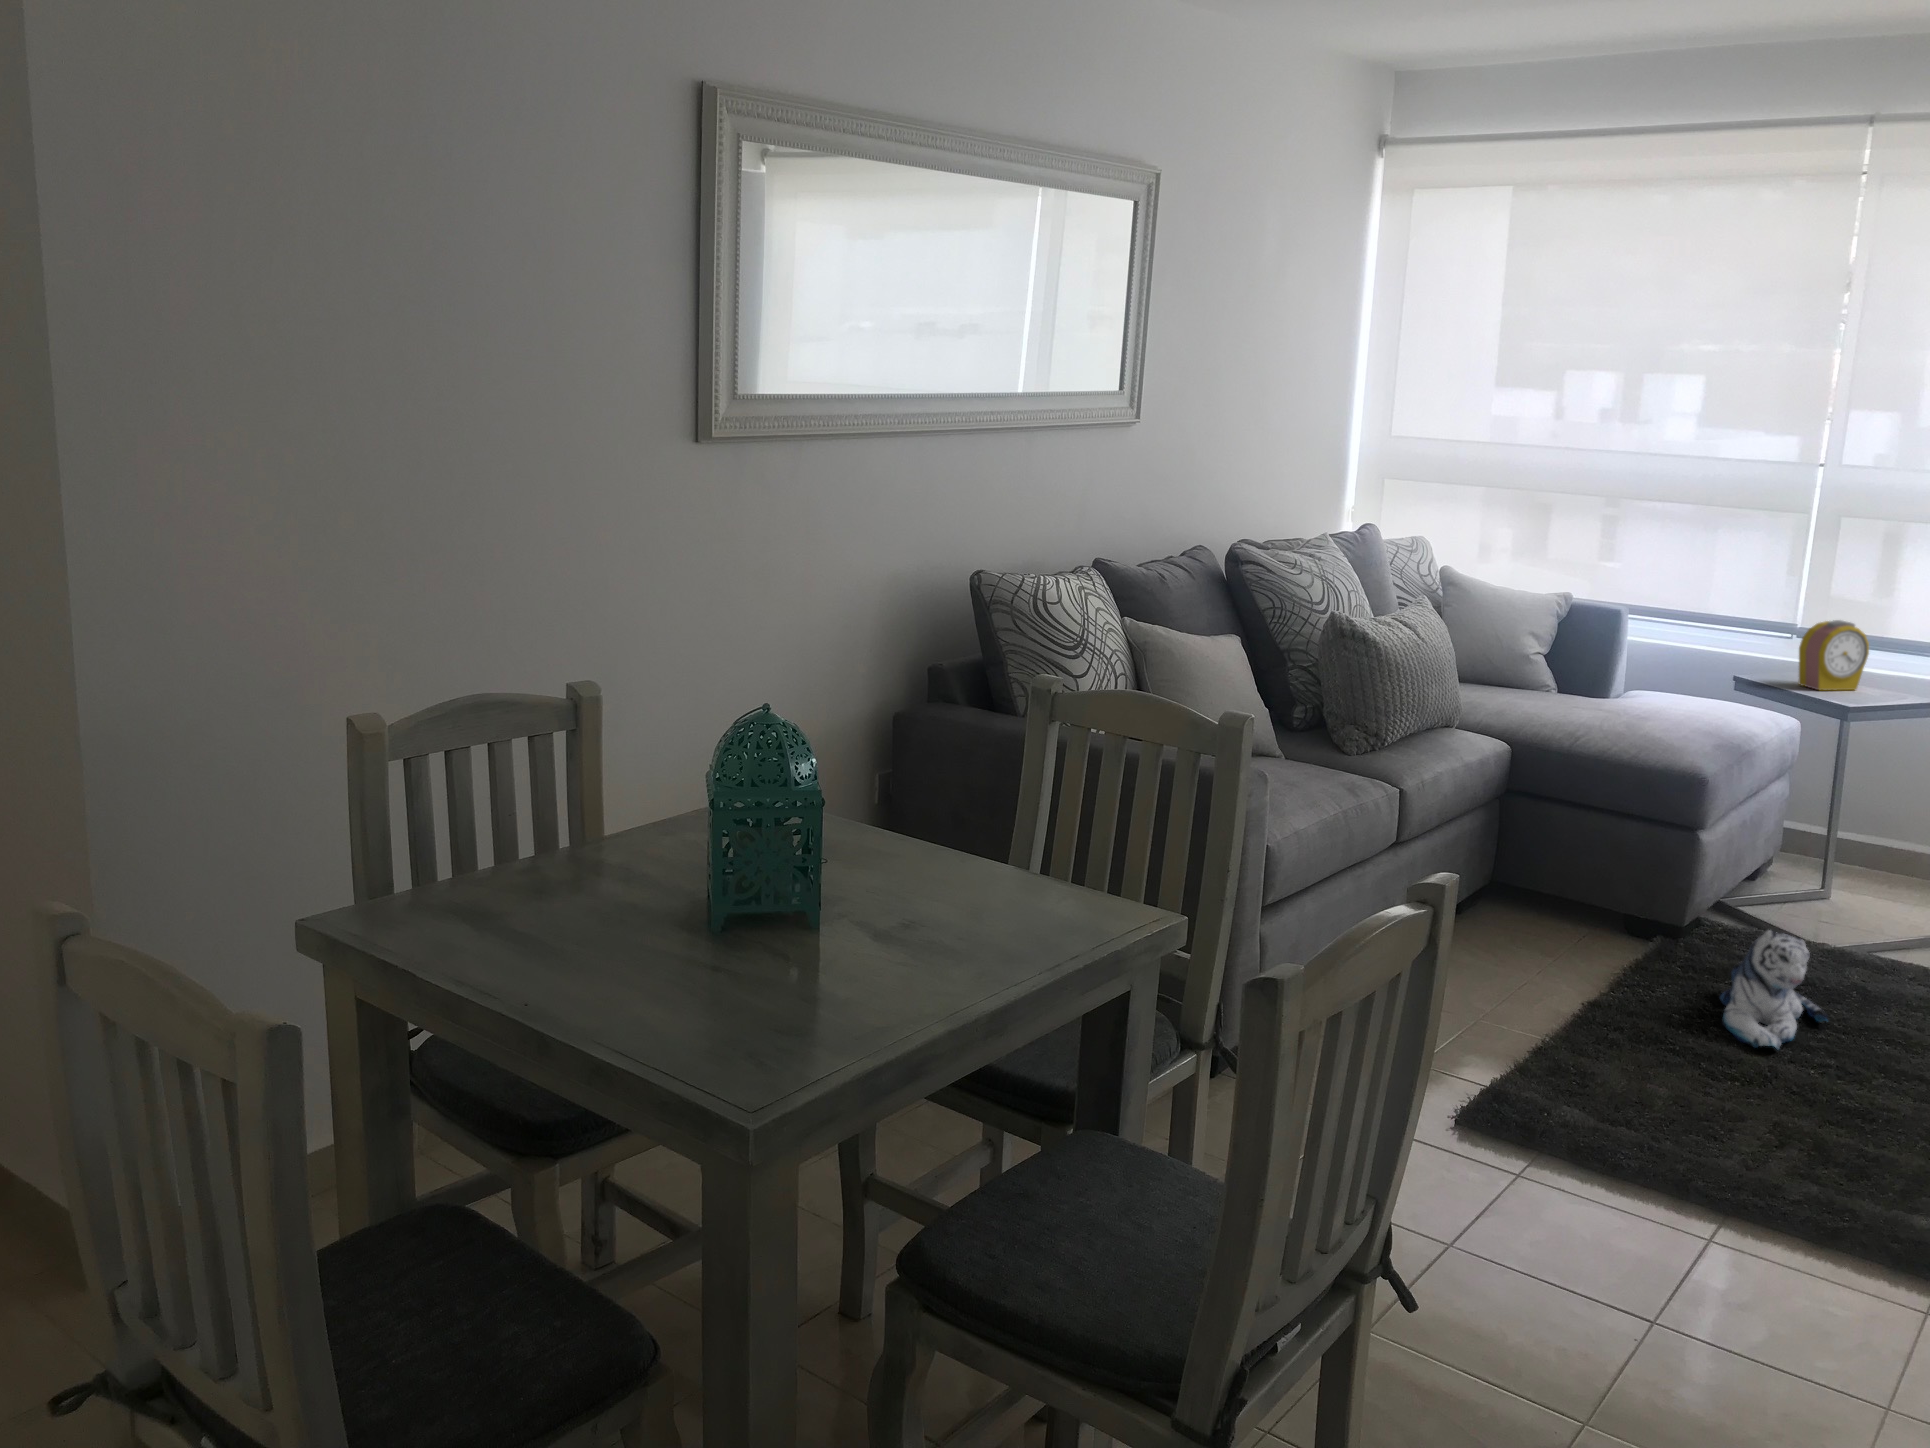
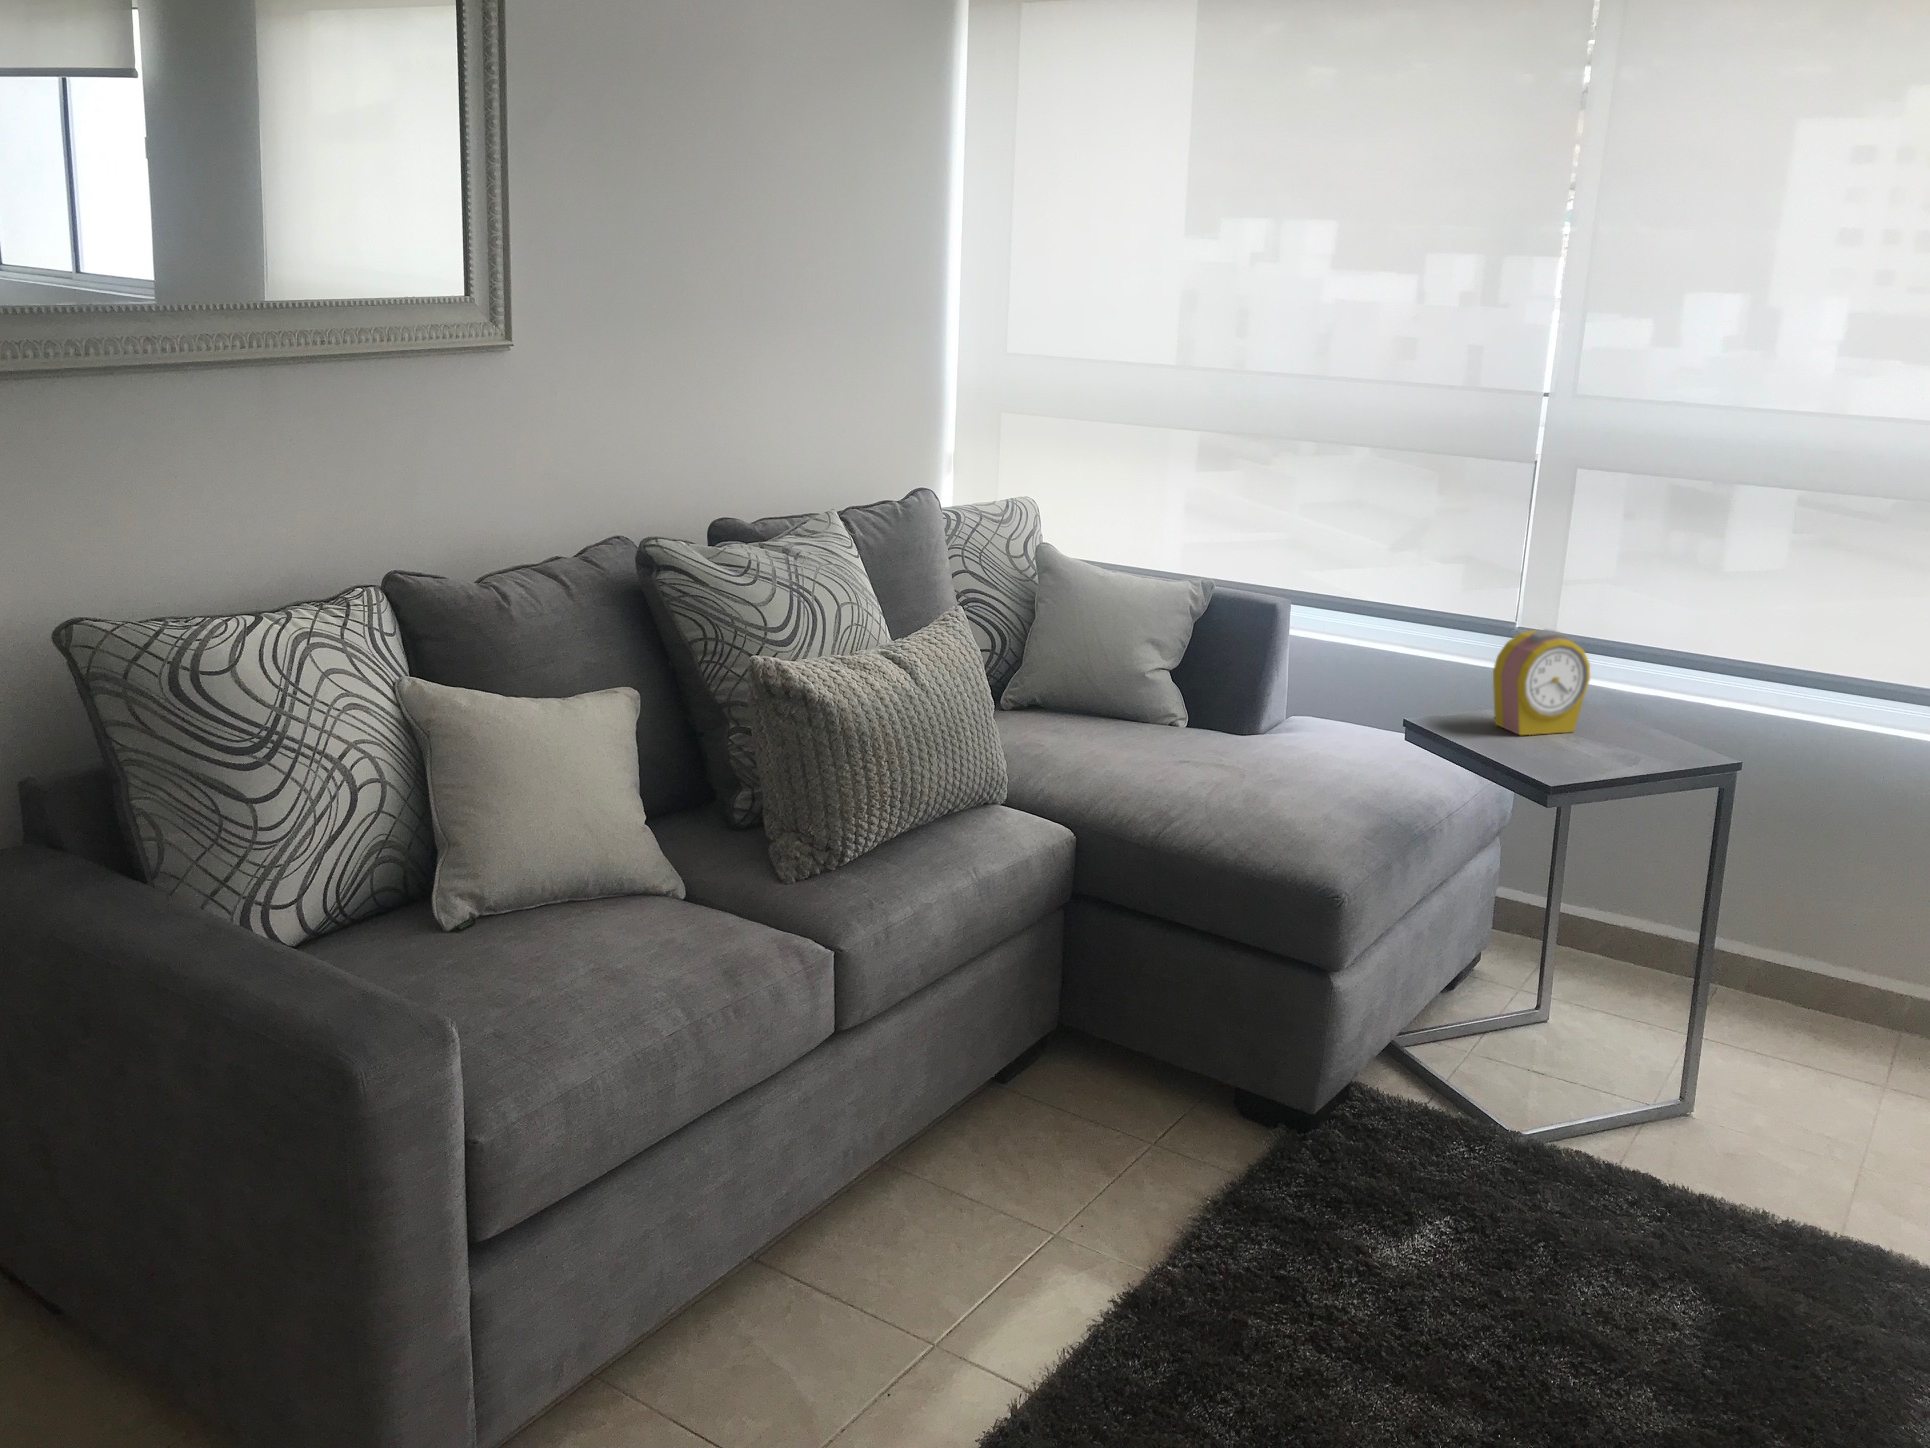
plush toy: present [1719,930,1828,1049] -> none [1329,1168,1495,1380]

